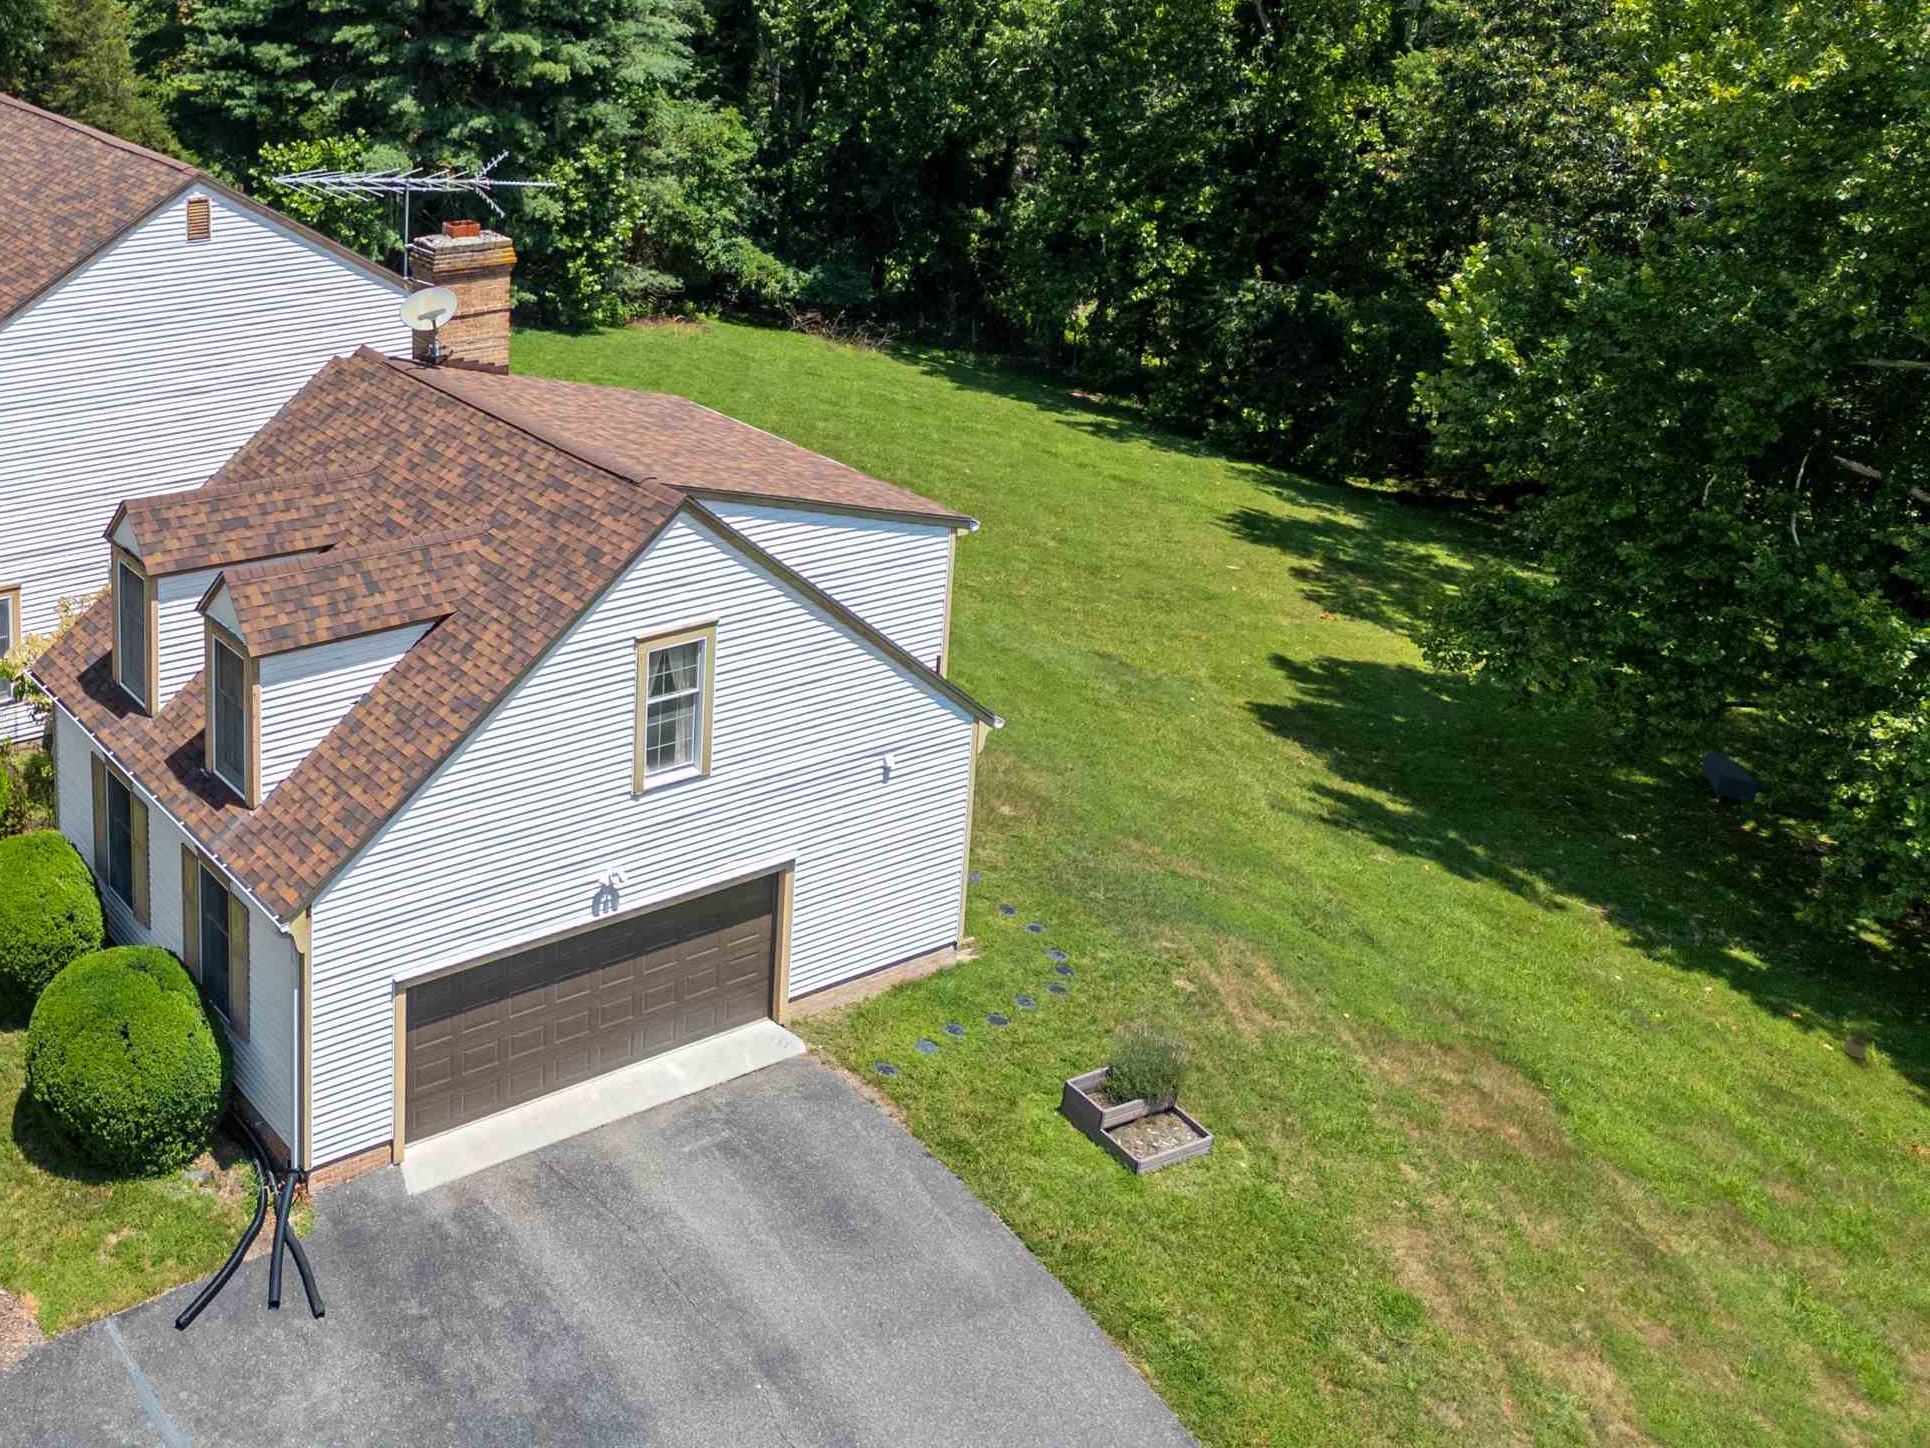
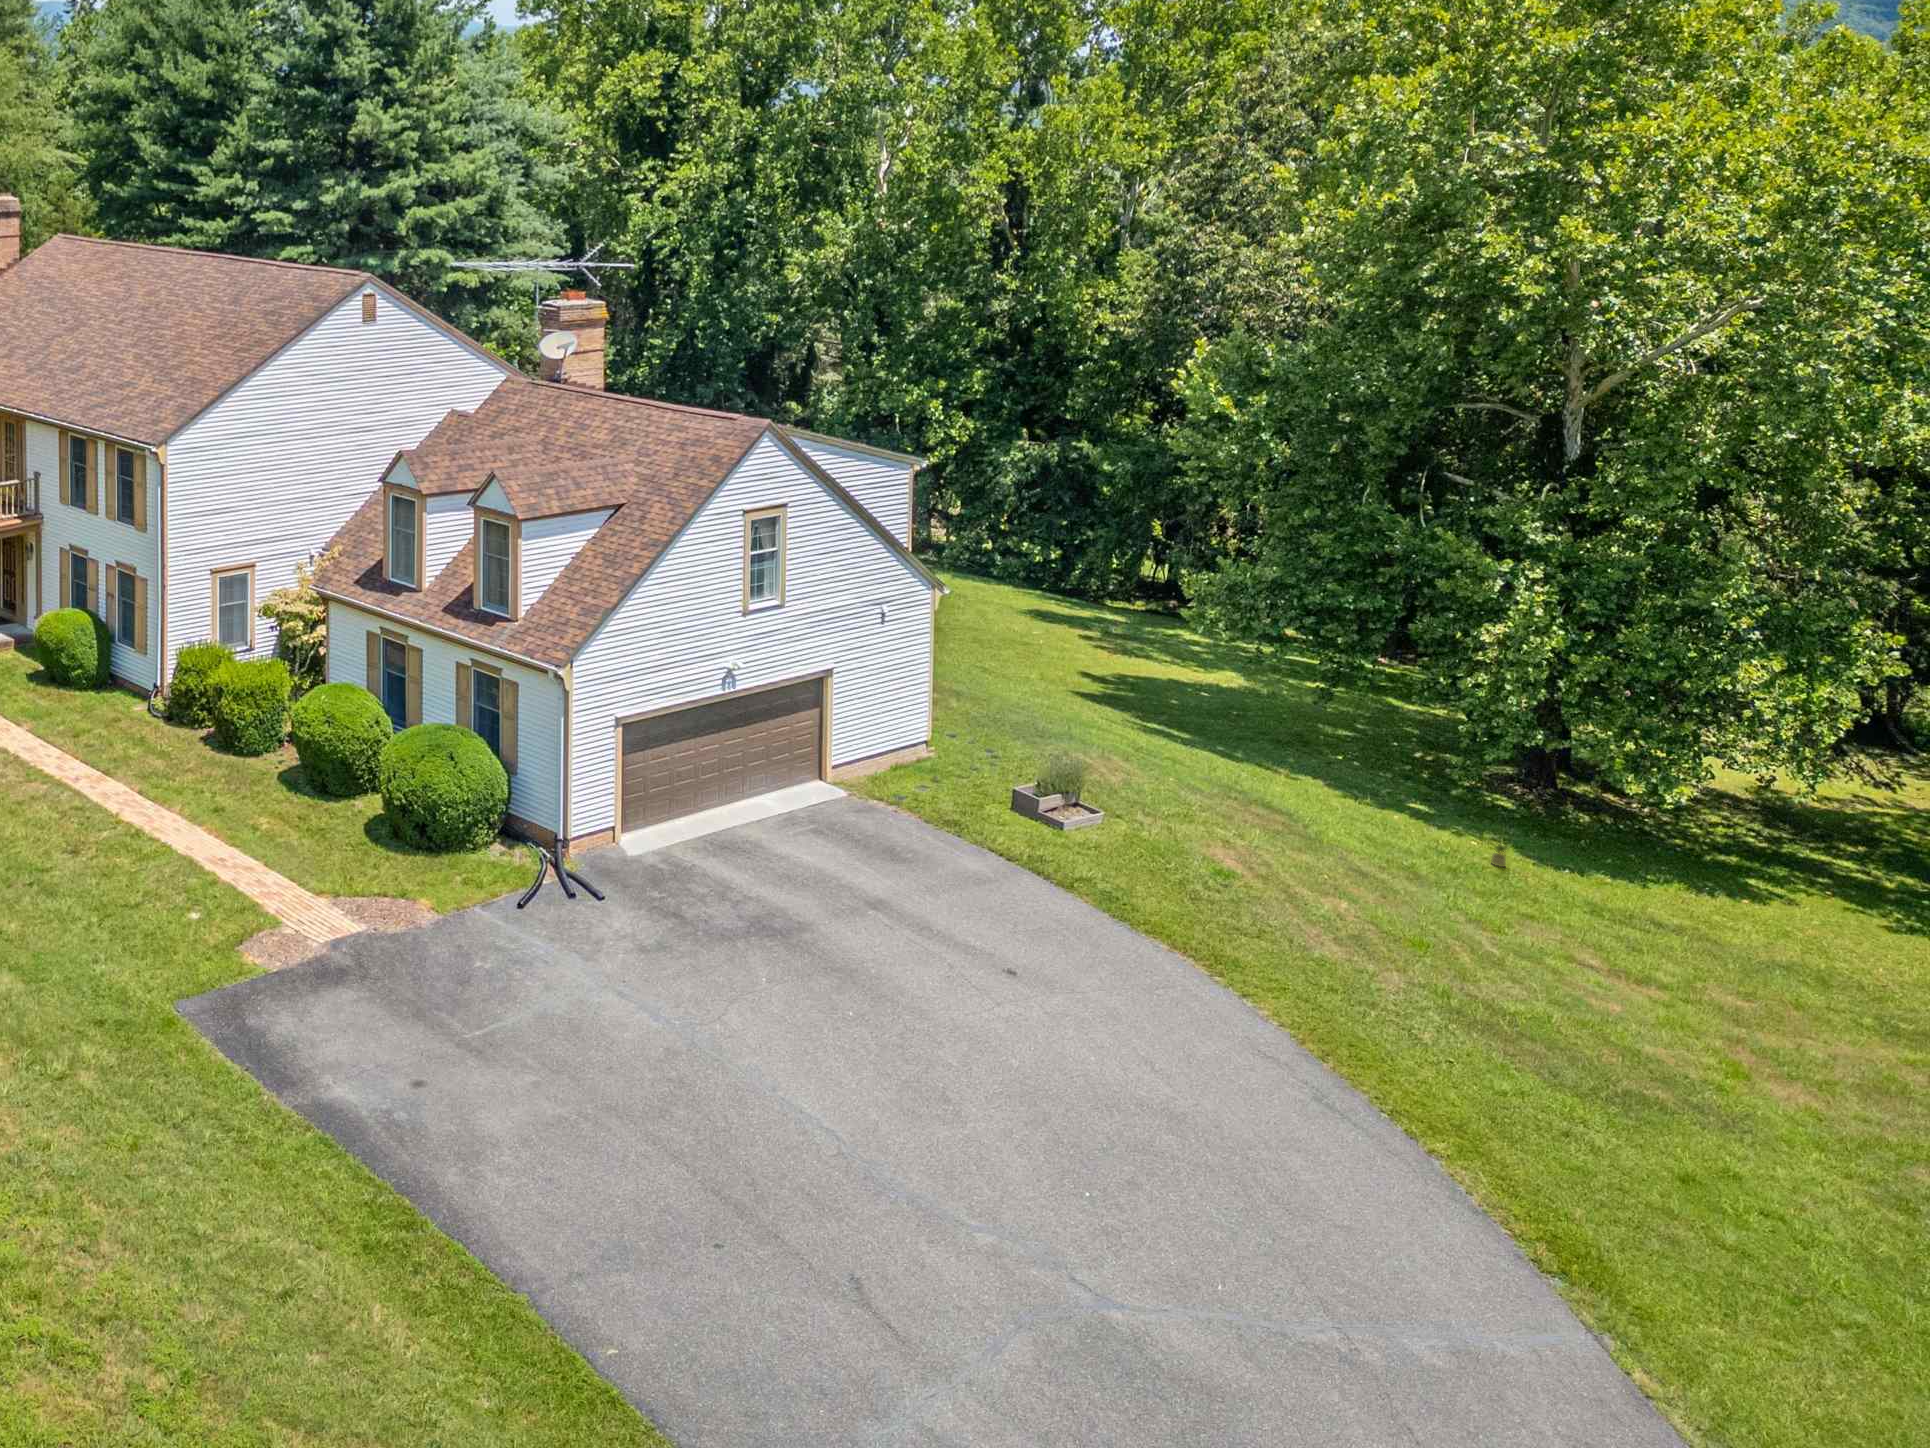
bench: present [1703,750,1758,802] -> none [1393,724,1432,763]

